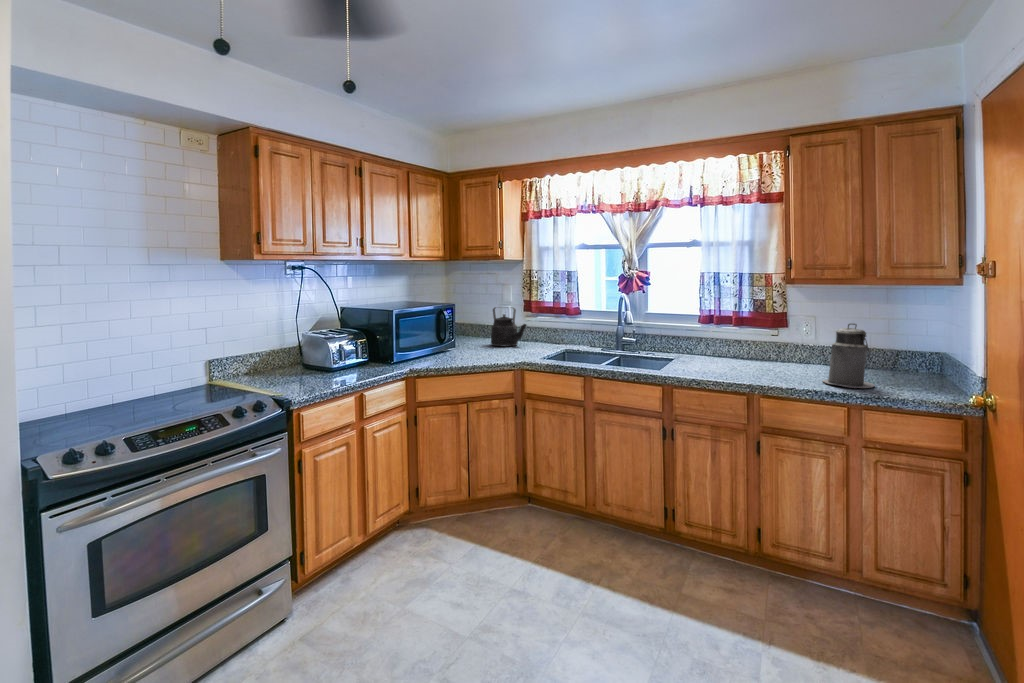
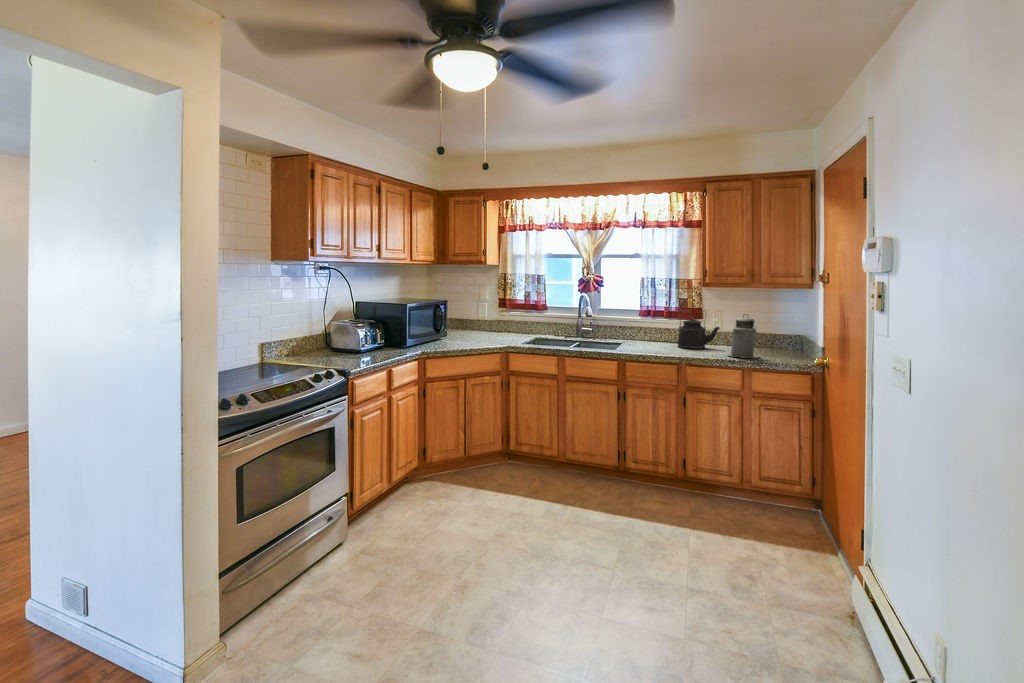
kettle: present [491,307,527,346] -> present [678,313,720,349]

